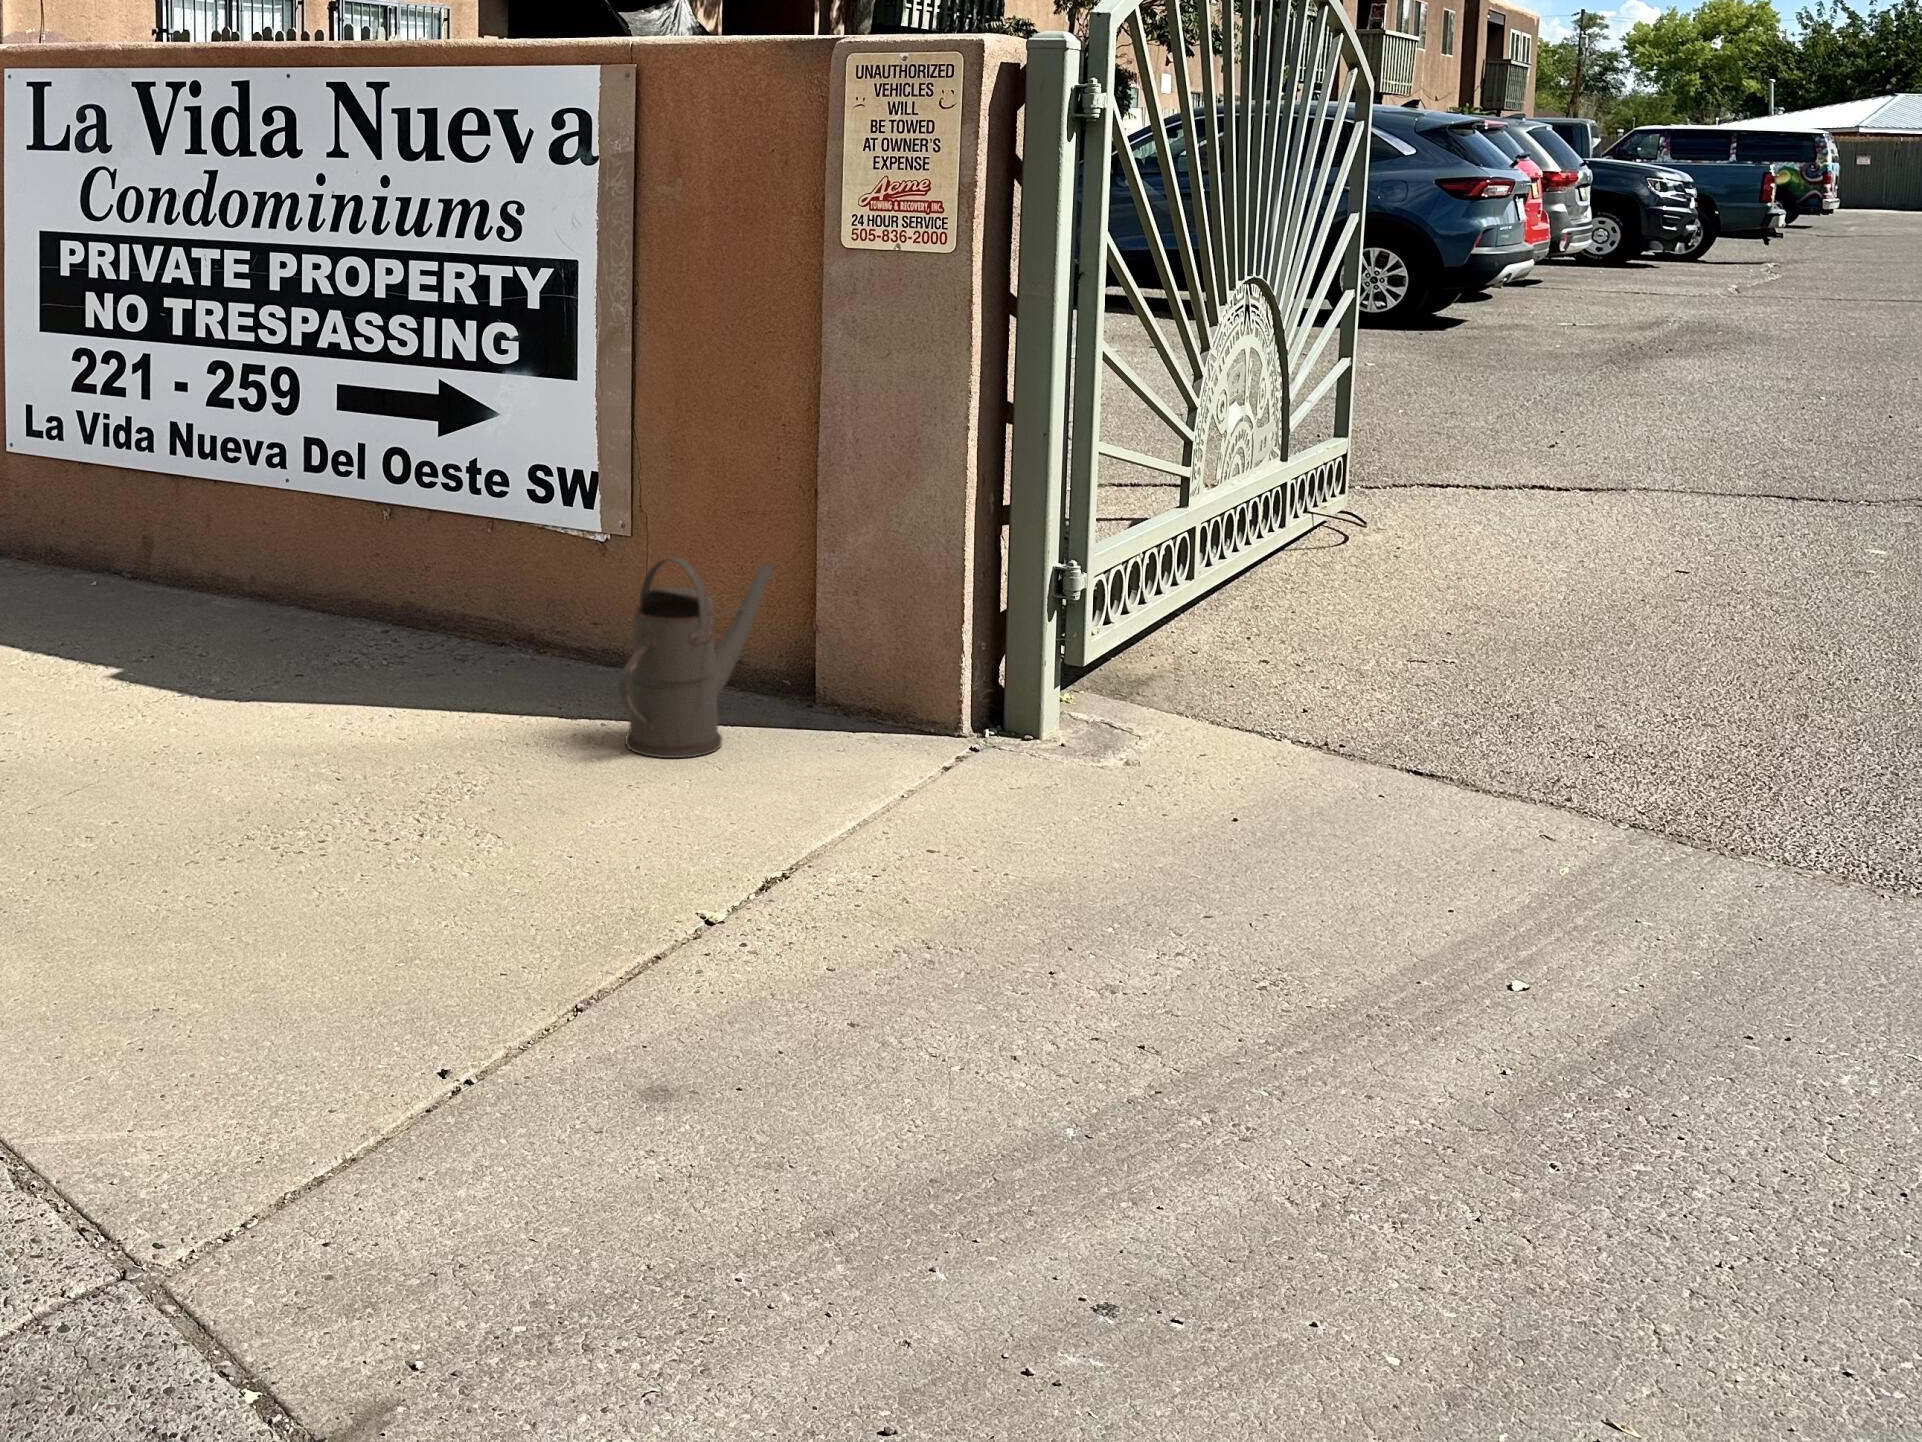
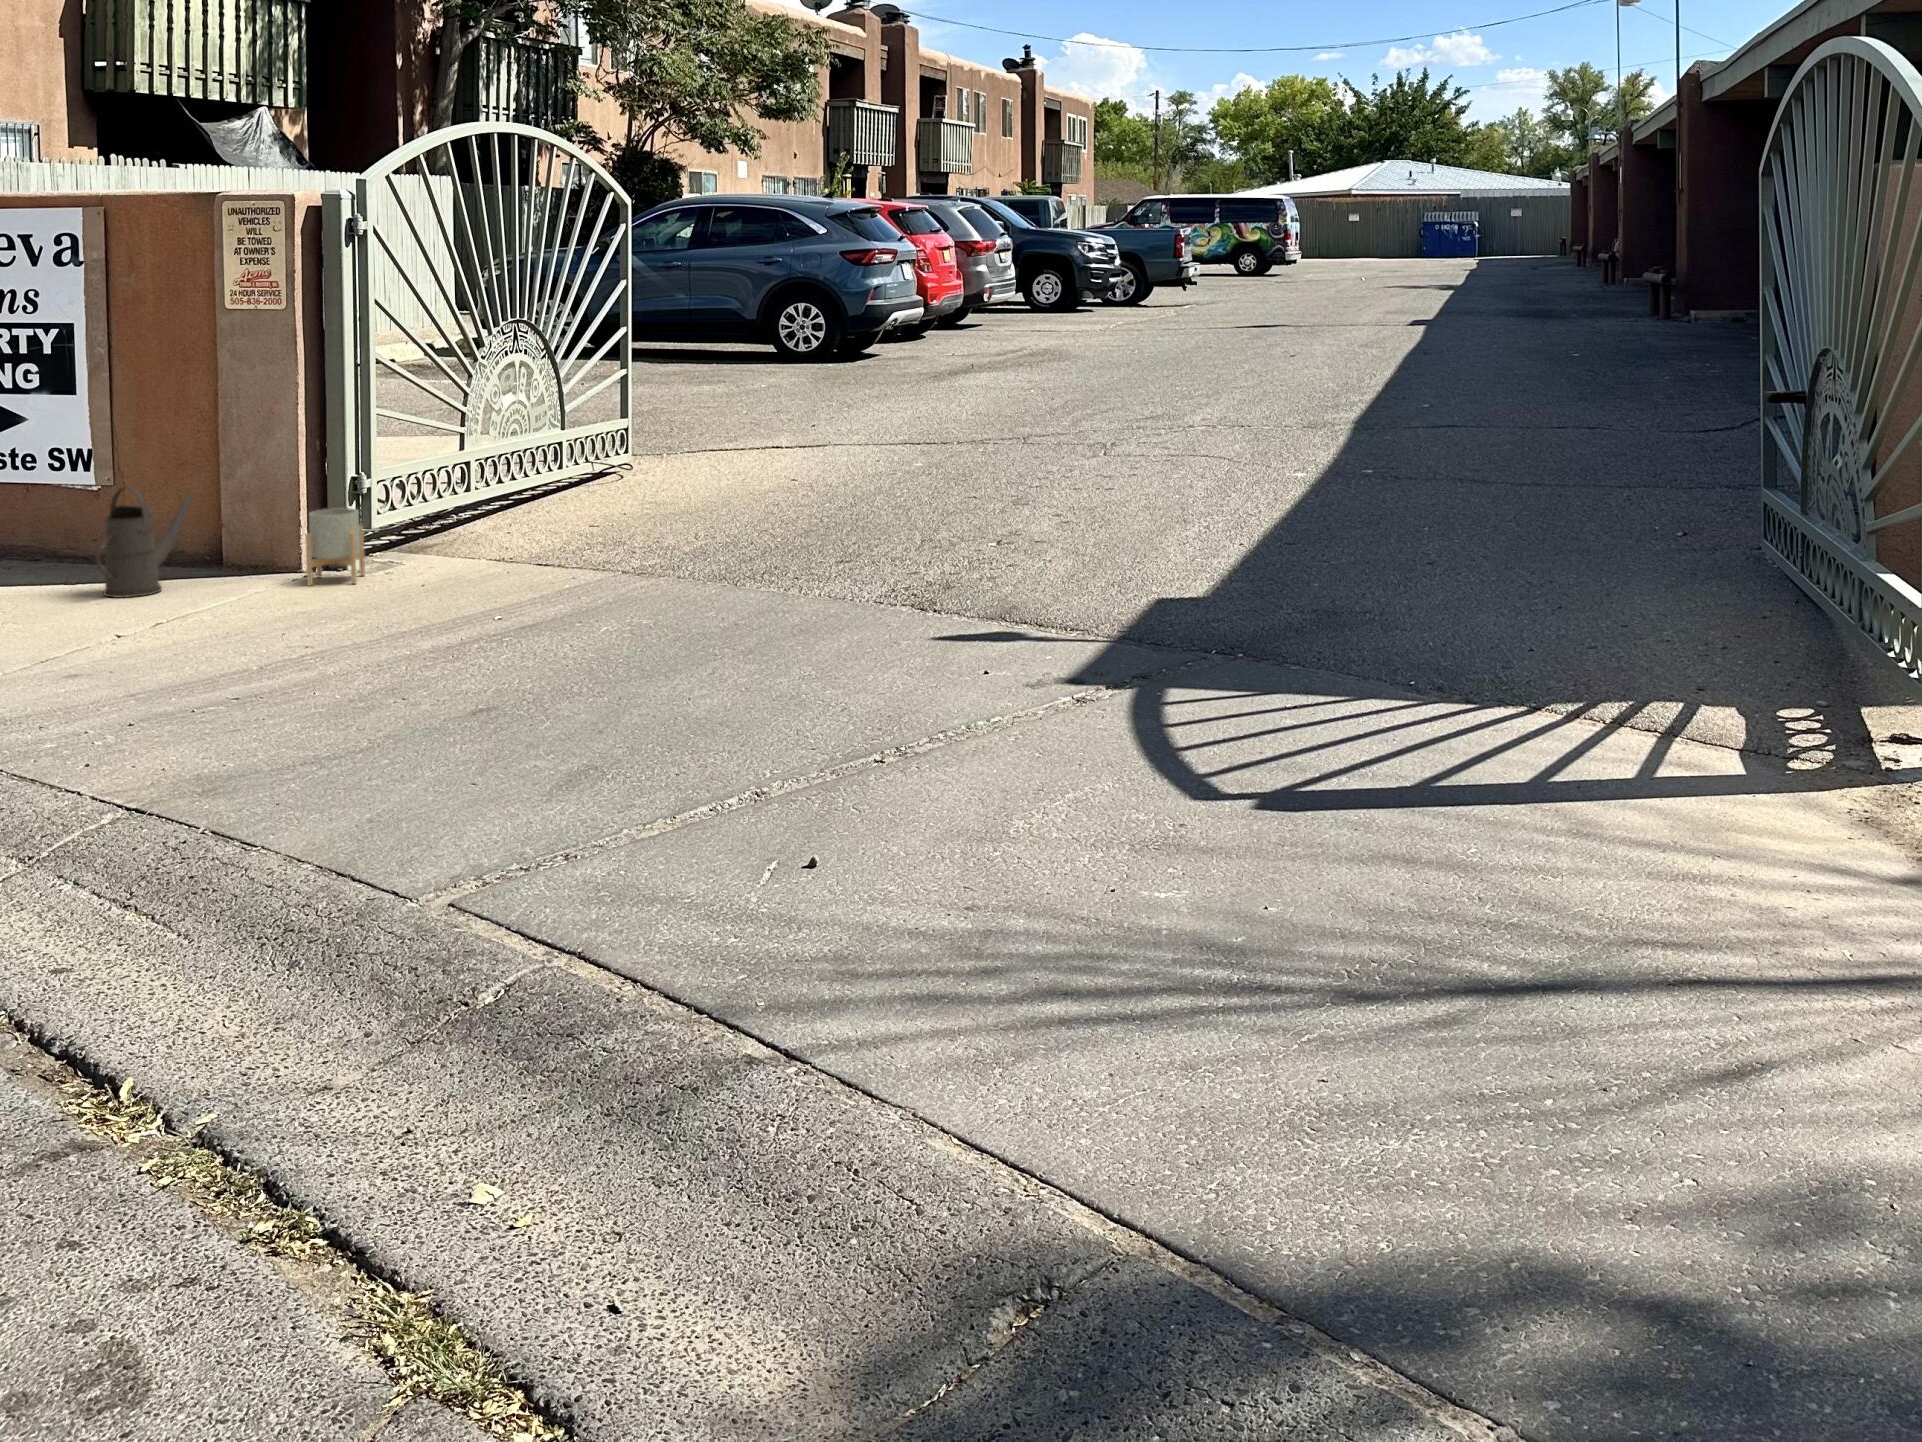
planter: none [977,617,1070,766] -> present [305,508,365,586]

